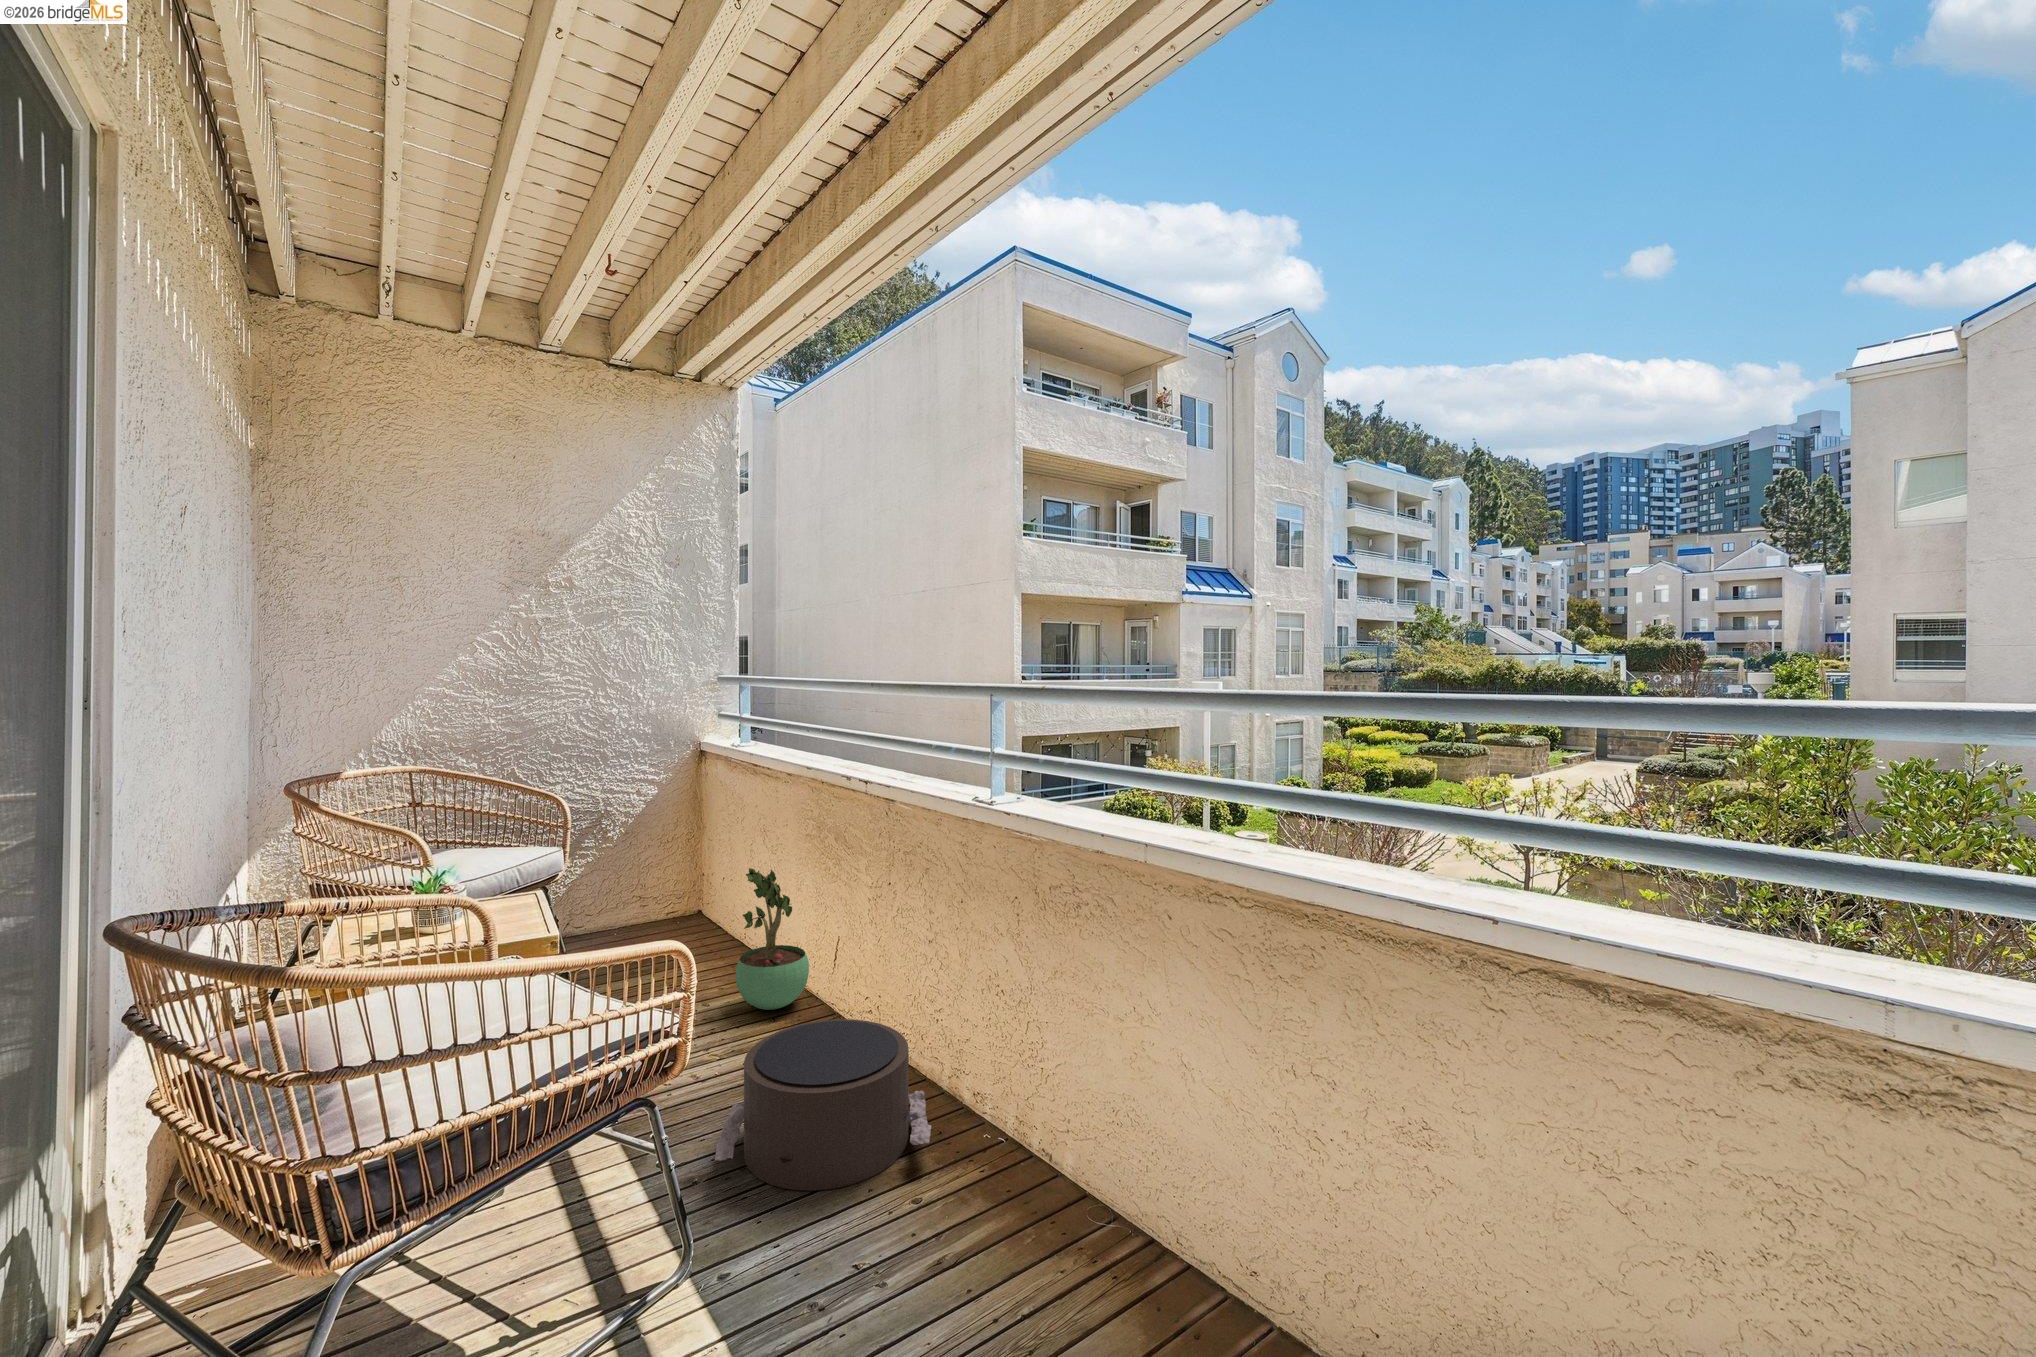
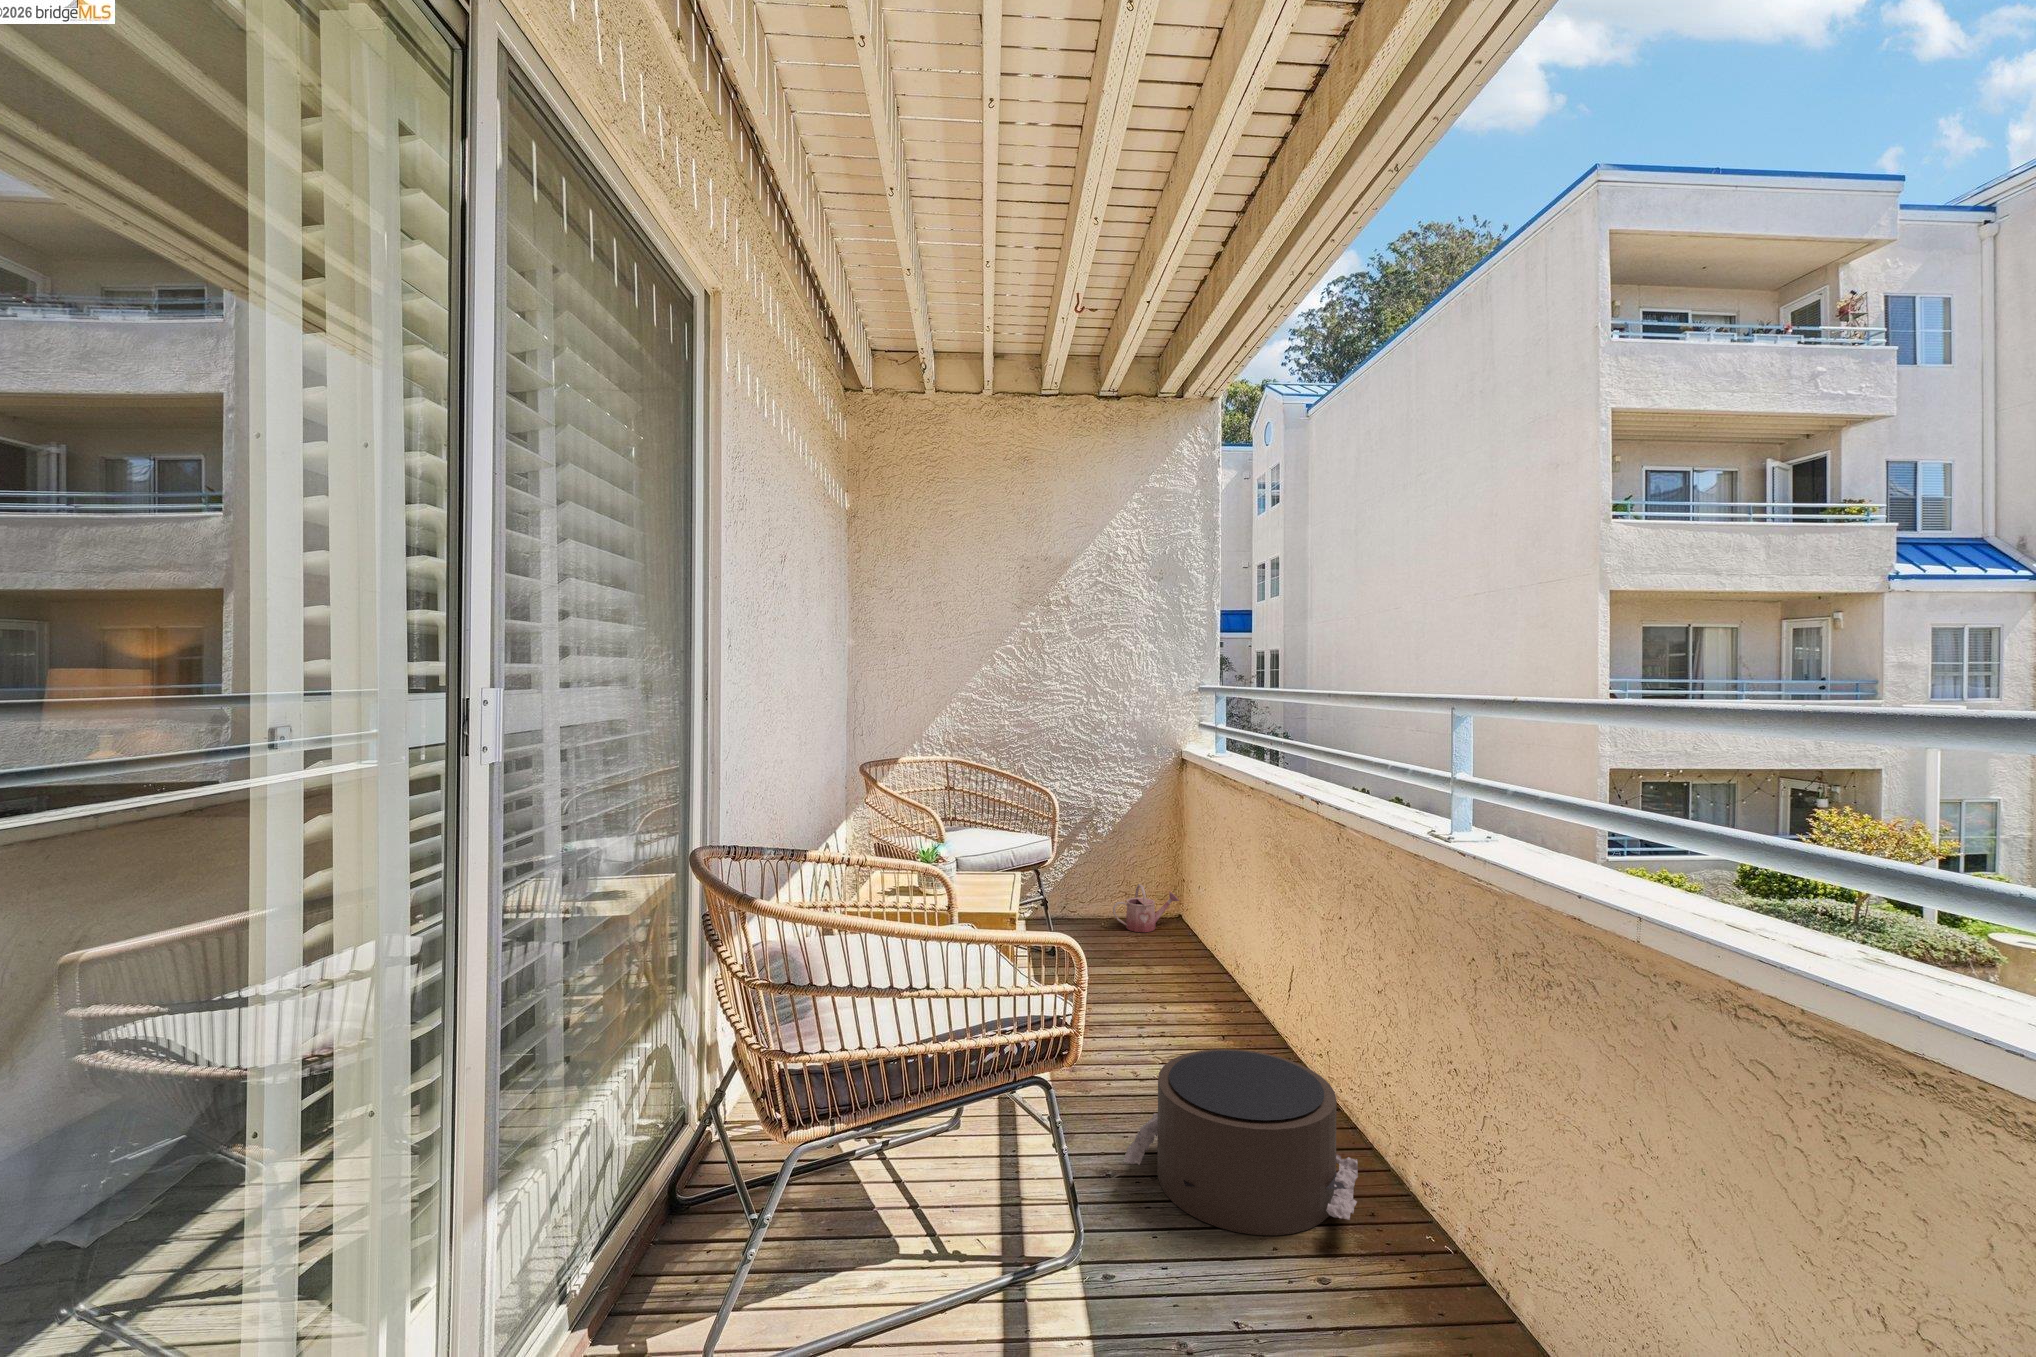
potted plant: present [735,868,809,1010] -> none [1187,880,1263,1031]
watering can: none [630,882,701,932] -> present [1113,884,1179,932]

